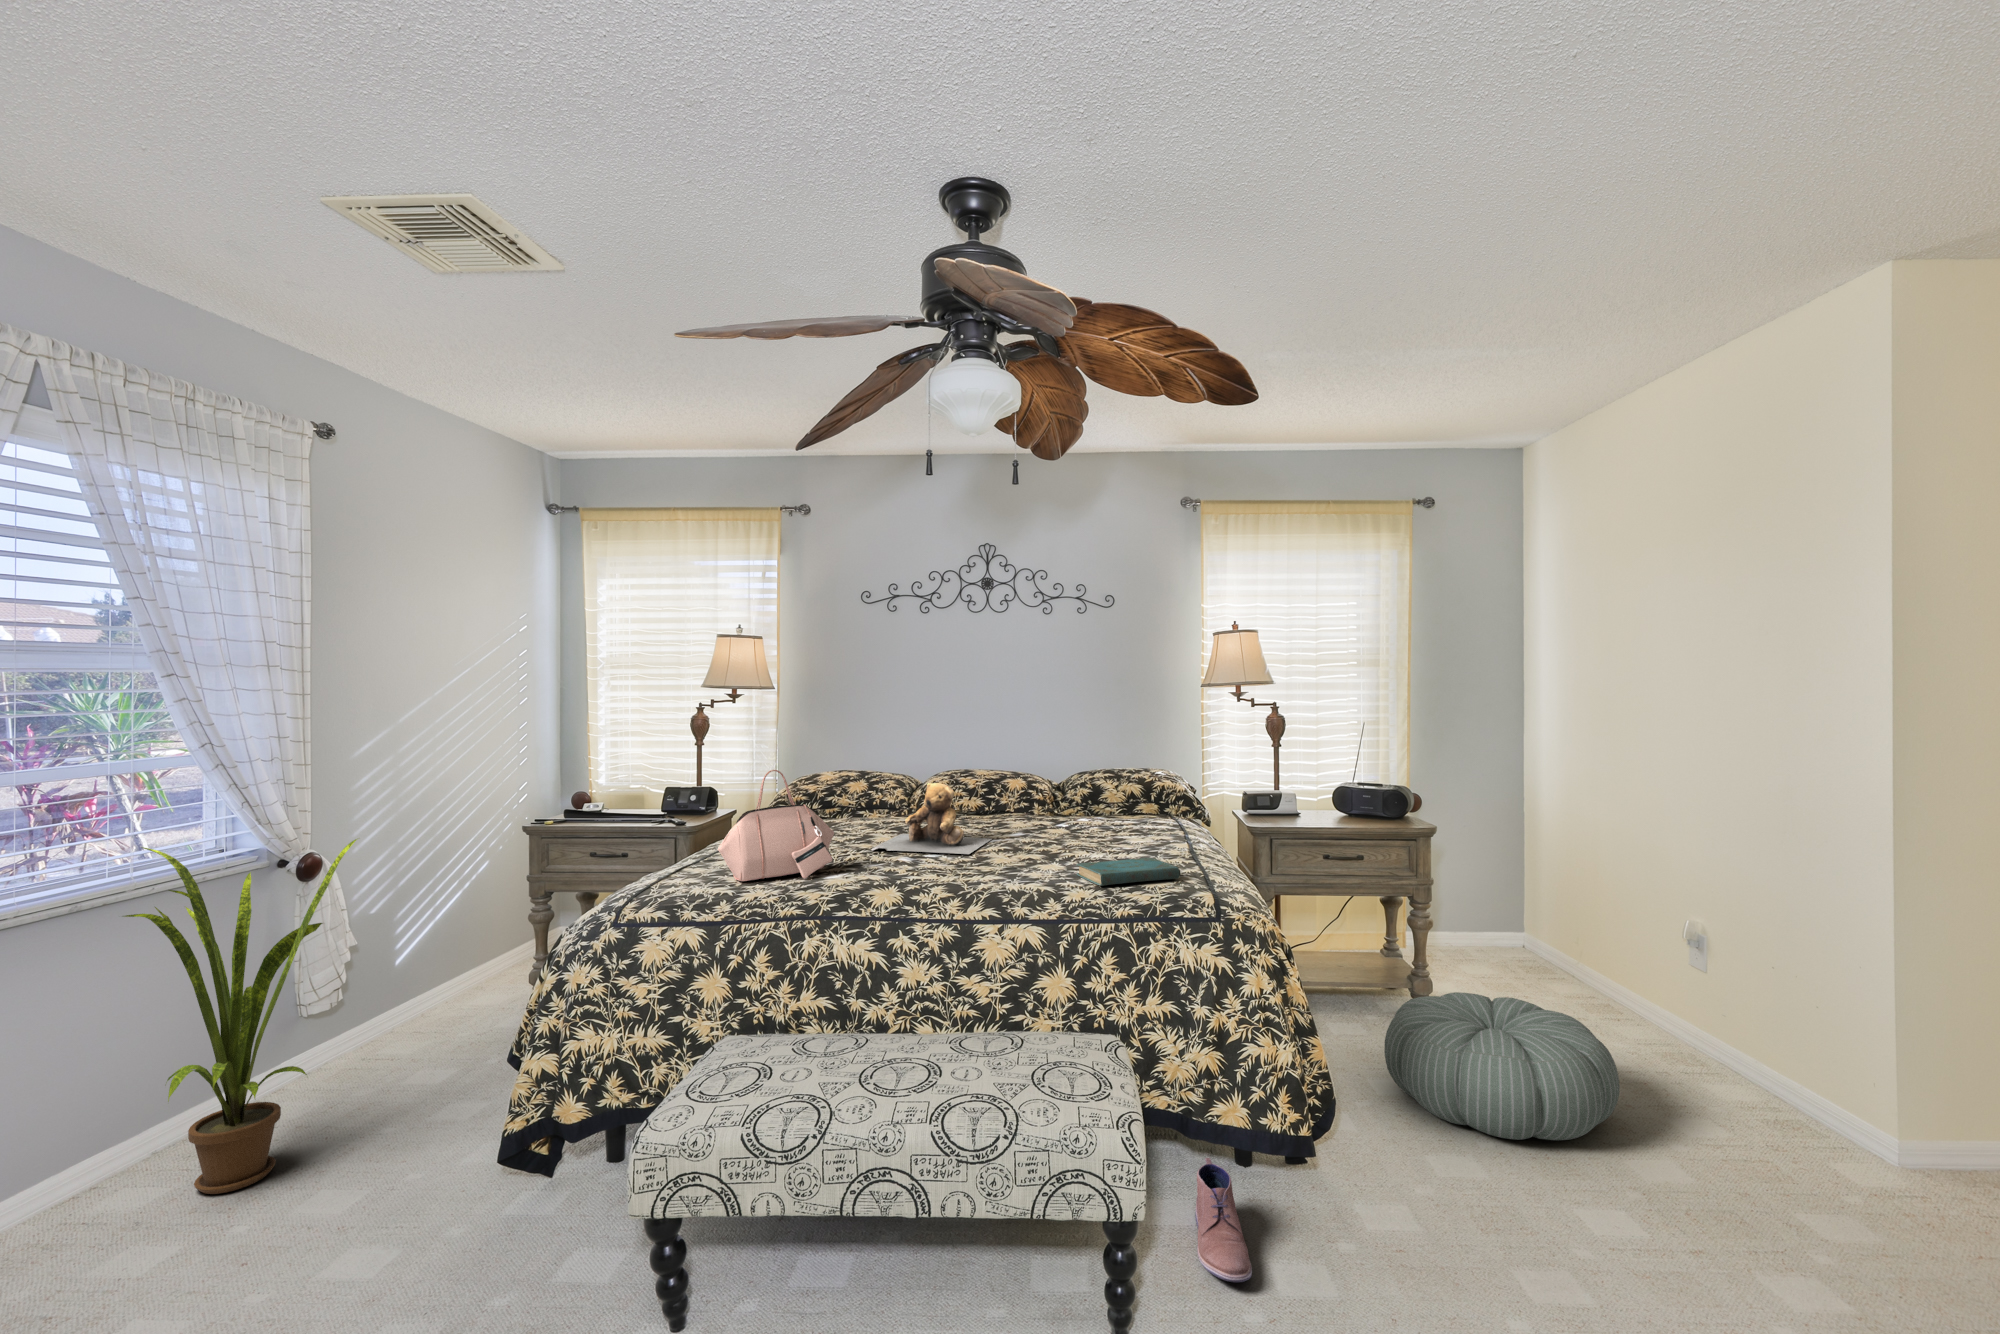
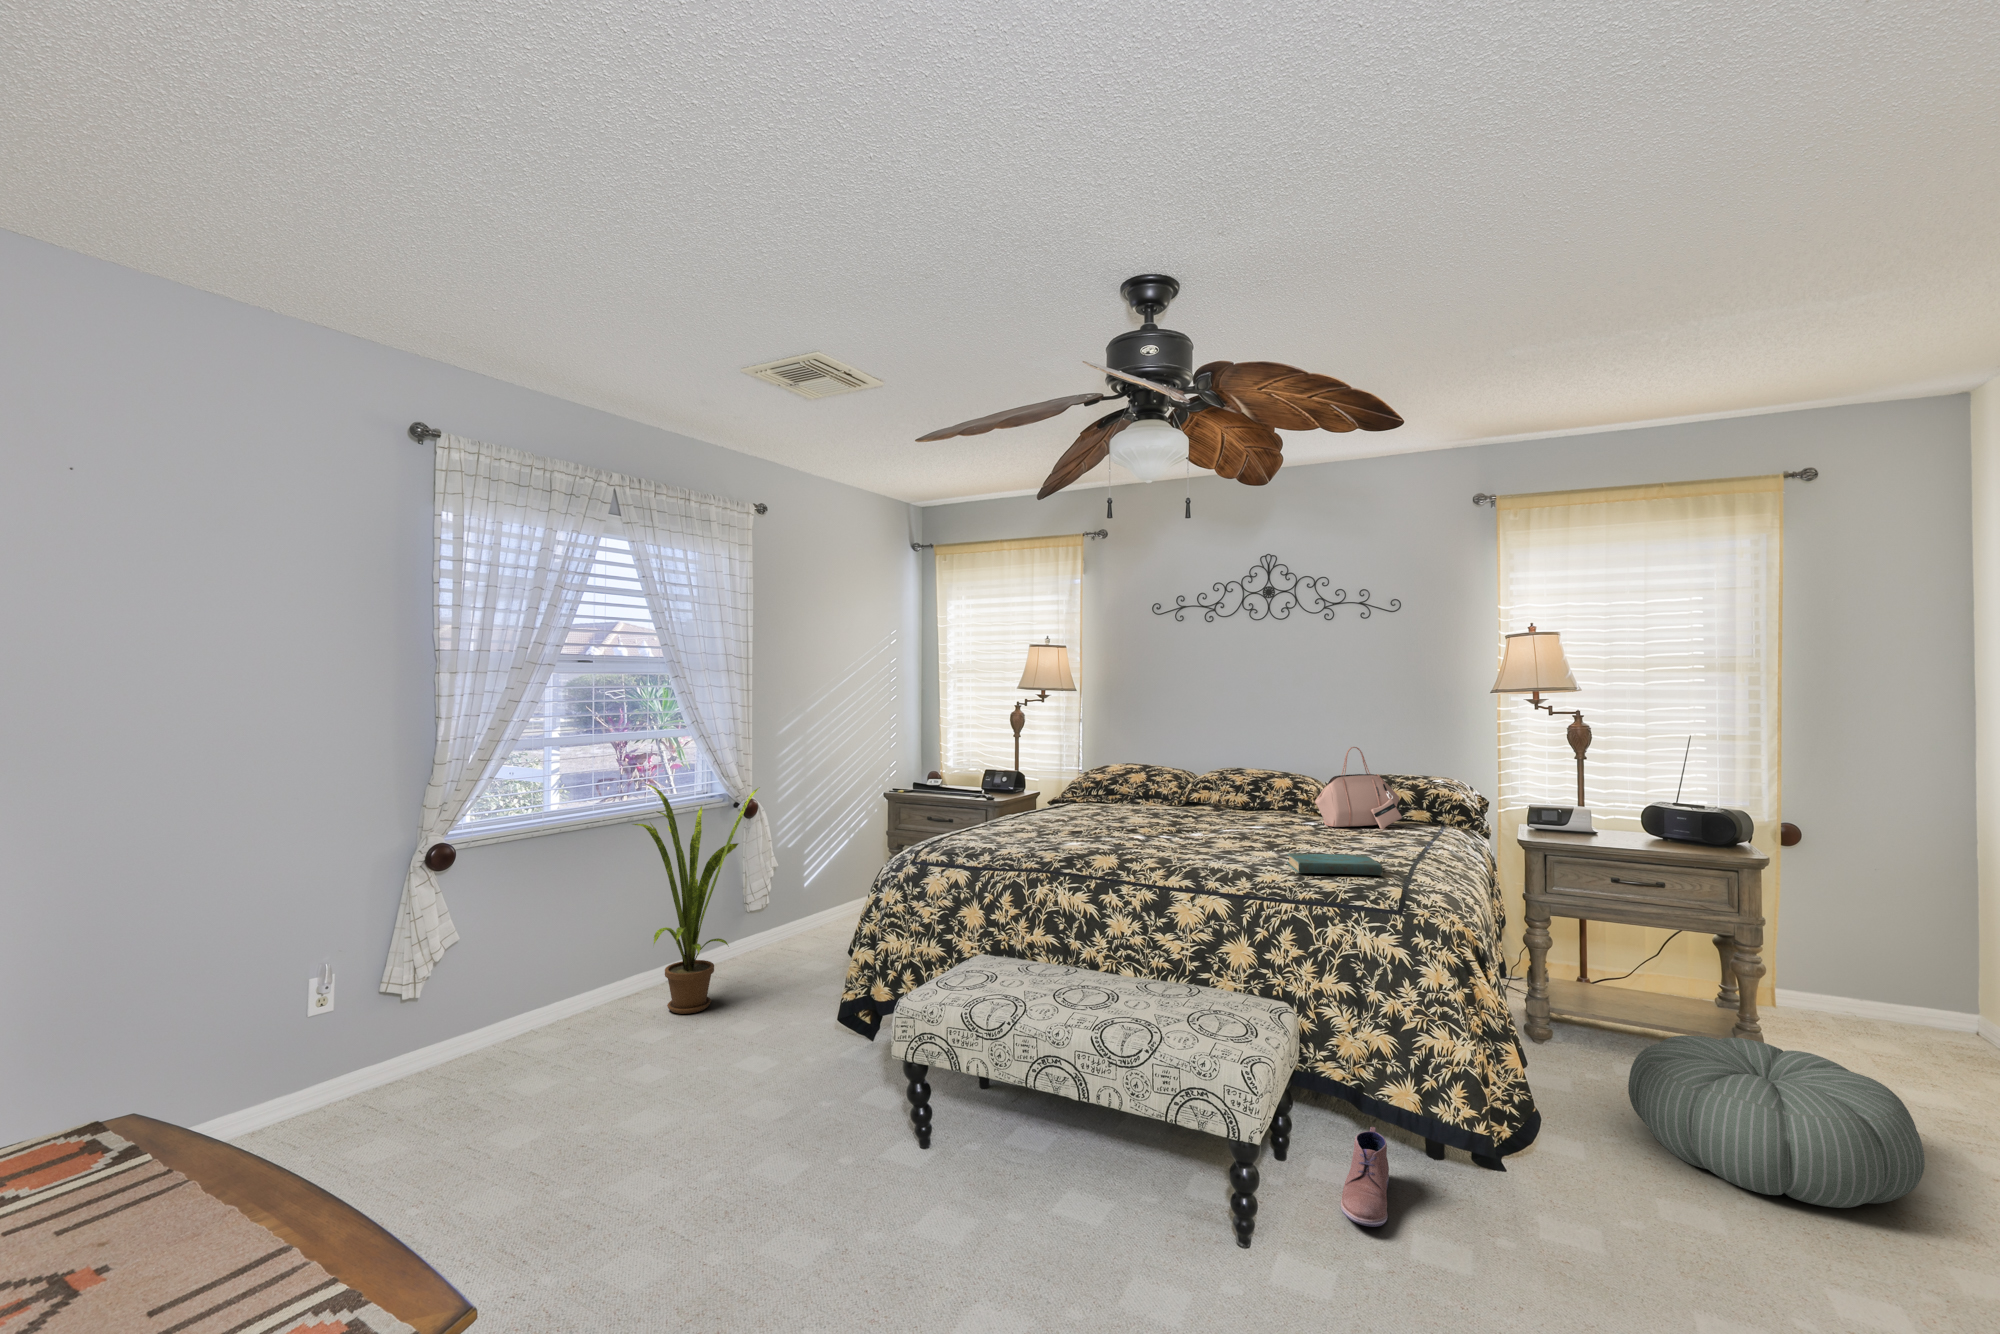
handbag: present [718,770,834,881] -> present [1315,747,1402,829]
teddy bear: present [871,783,992,854] -> none [1124,775,1238,839]

